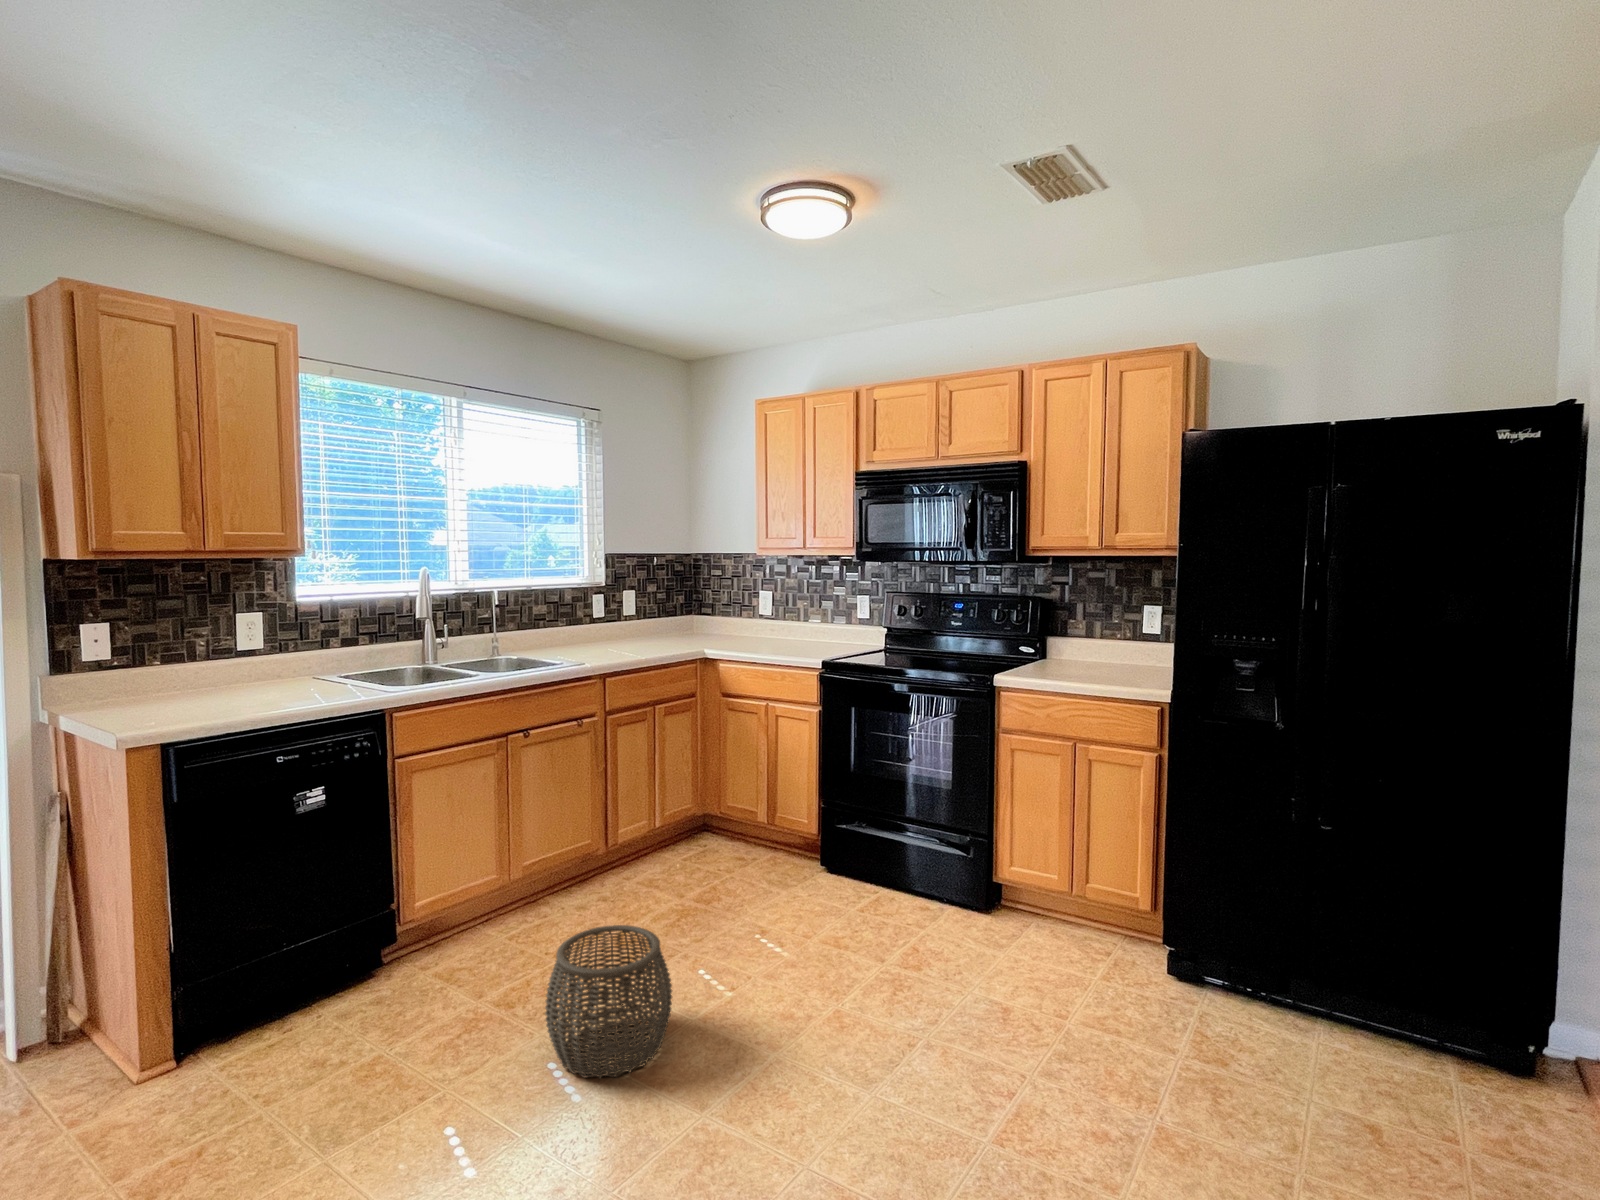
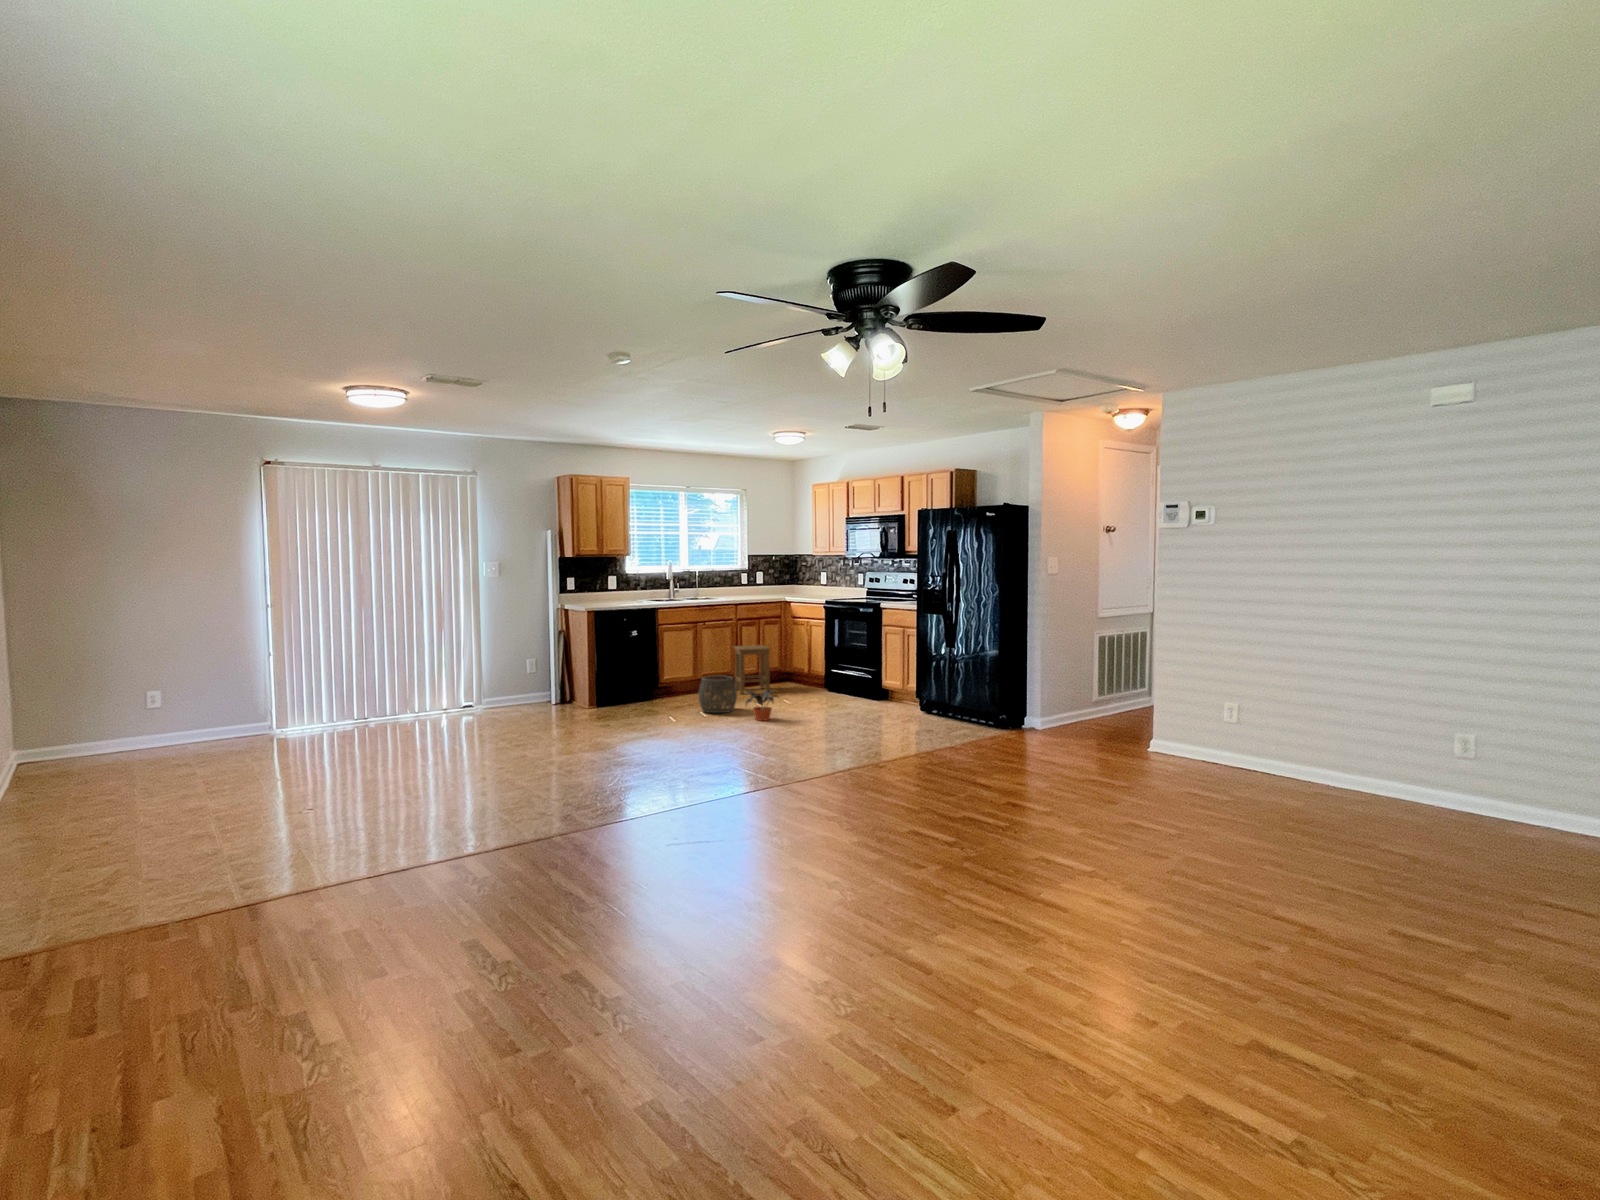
stool: none [600,770,705,913] -> present [734,645,770,694]
potted plant: none [719,990,844,1123] -> present [746,689,778,721]

